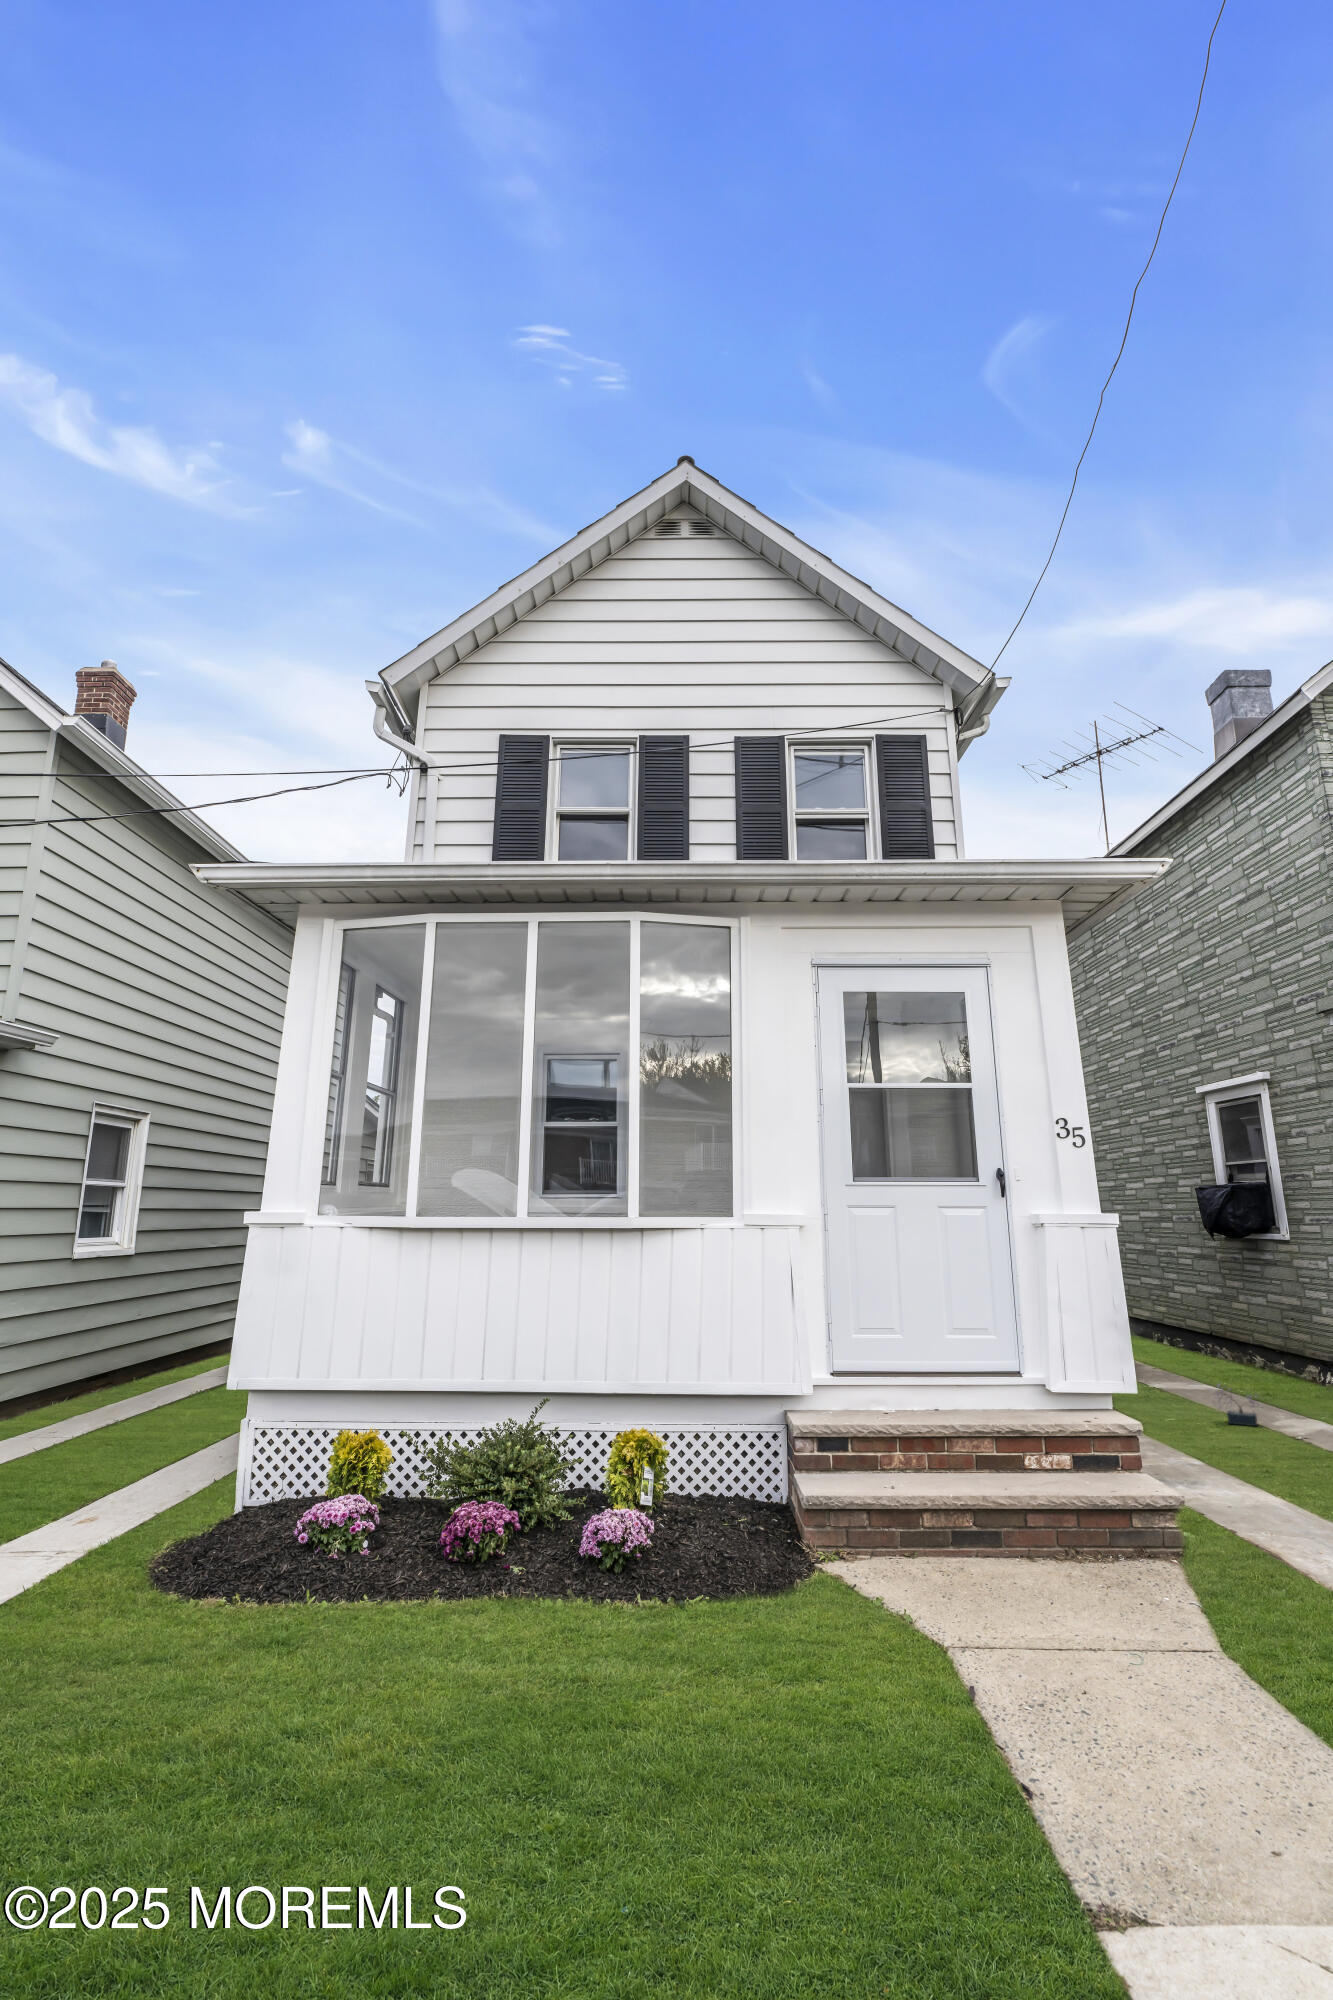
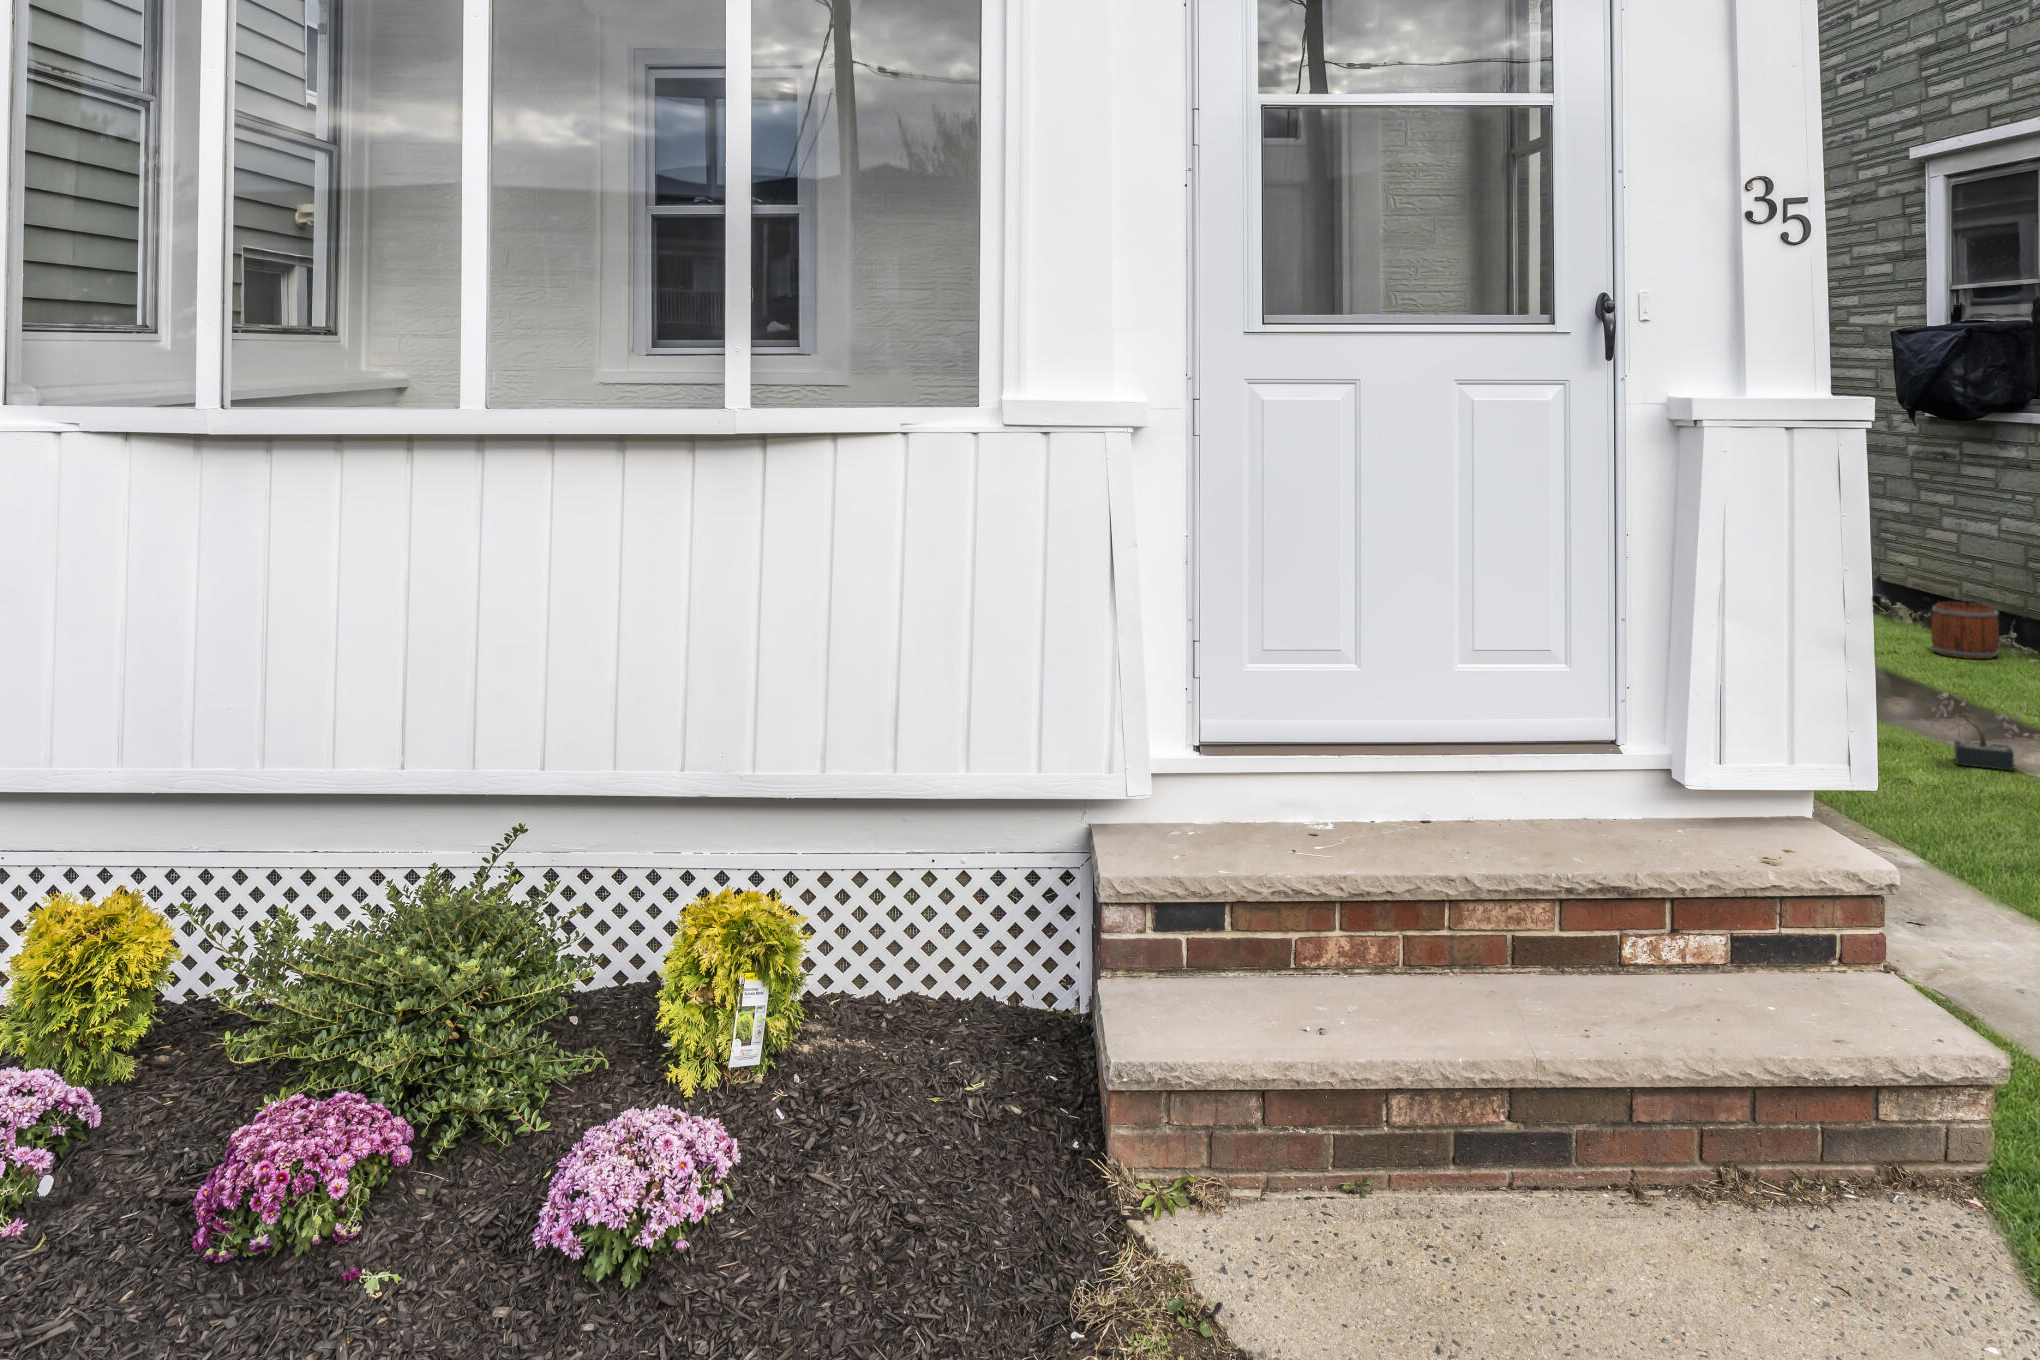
bucket: none [1231,1346,1271,1380] -> present [1931,602,1999,659]

